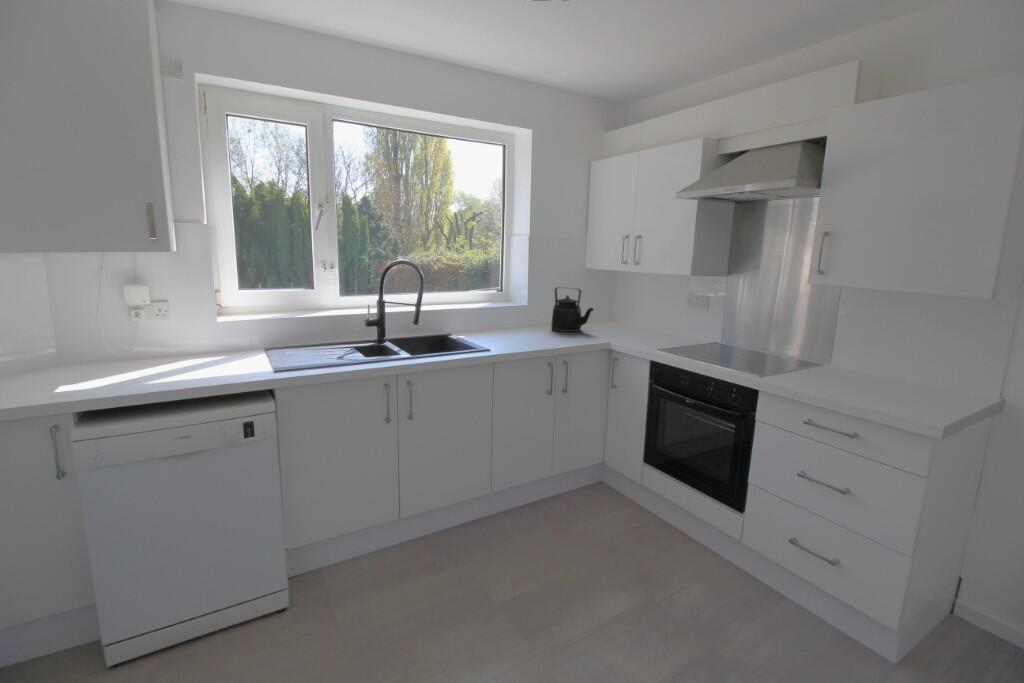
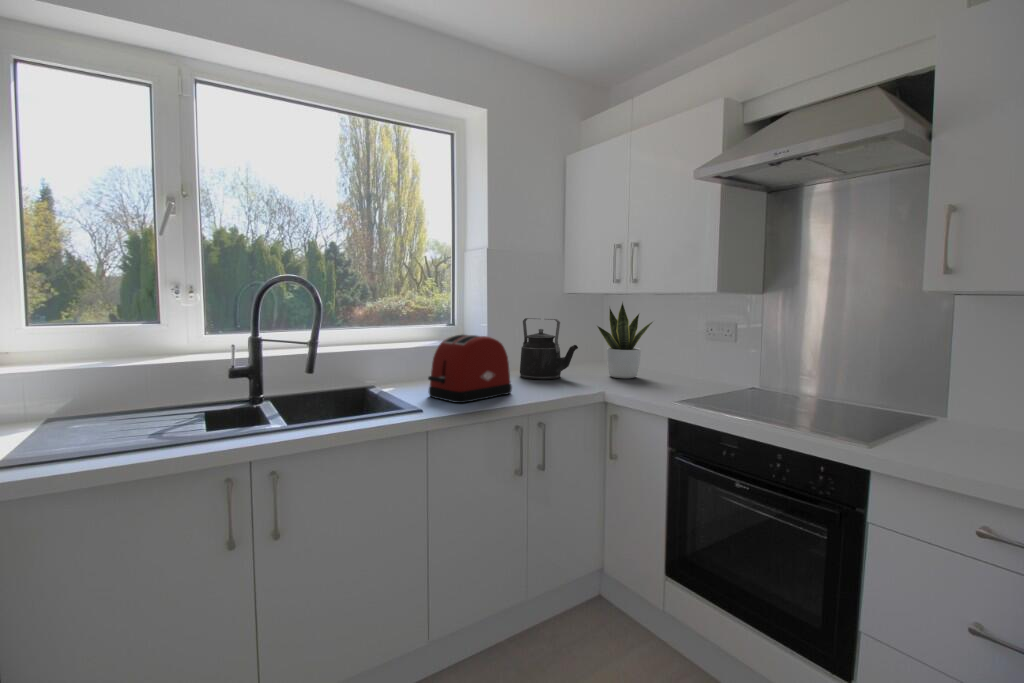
potted plant: none [608,275,652,333] -> present [597,302,652,379]
toaster: none [490,300,545,346] -> present [428,334,512,403]

